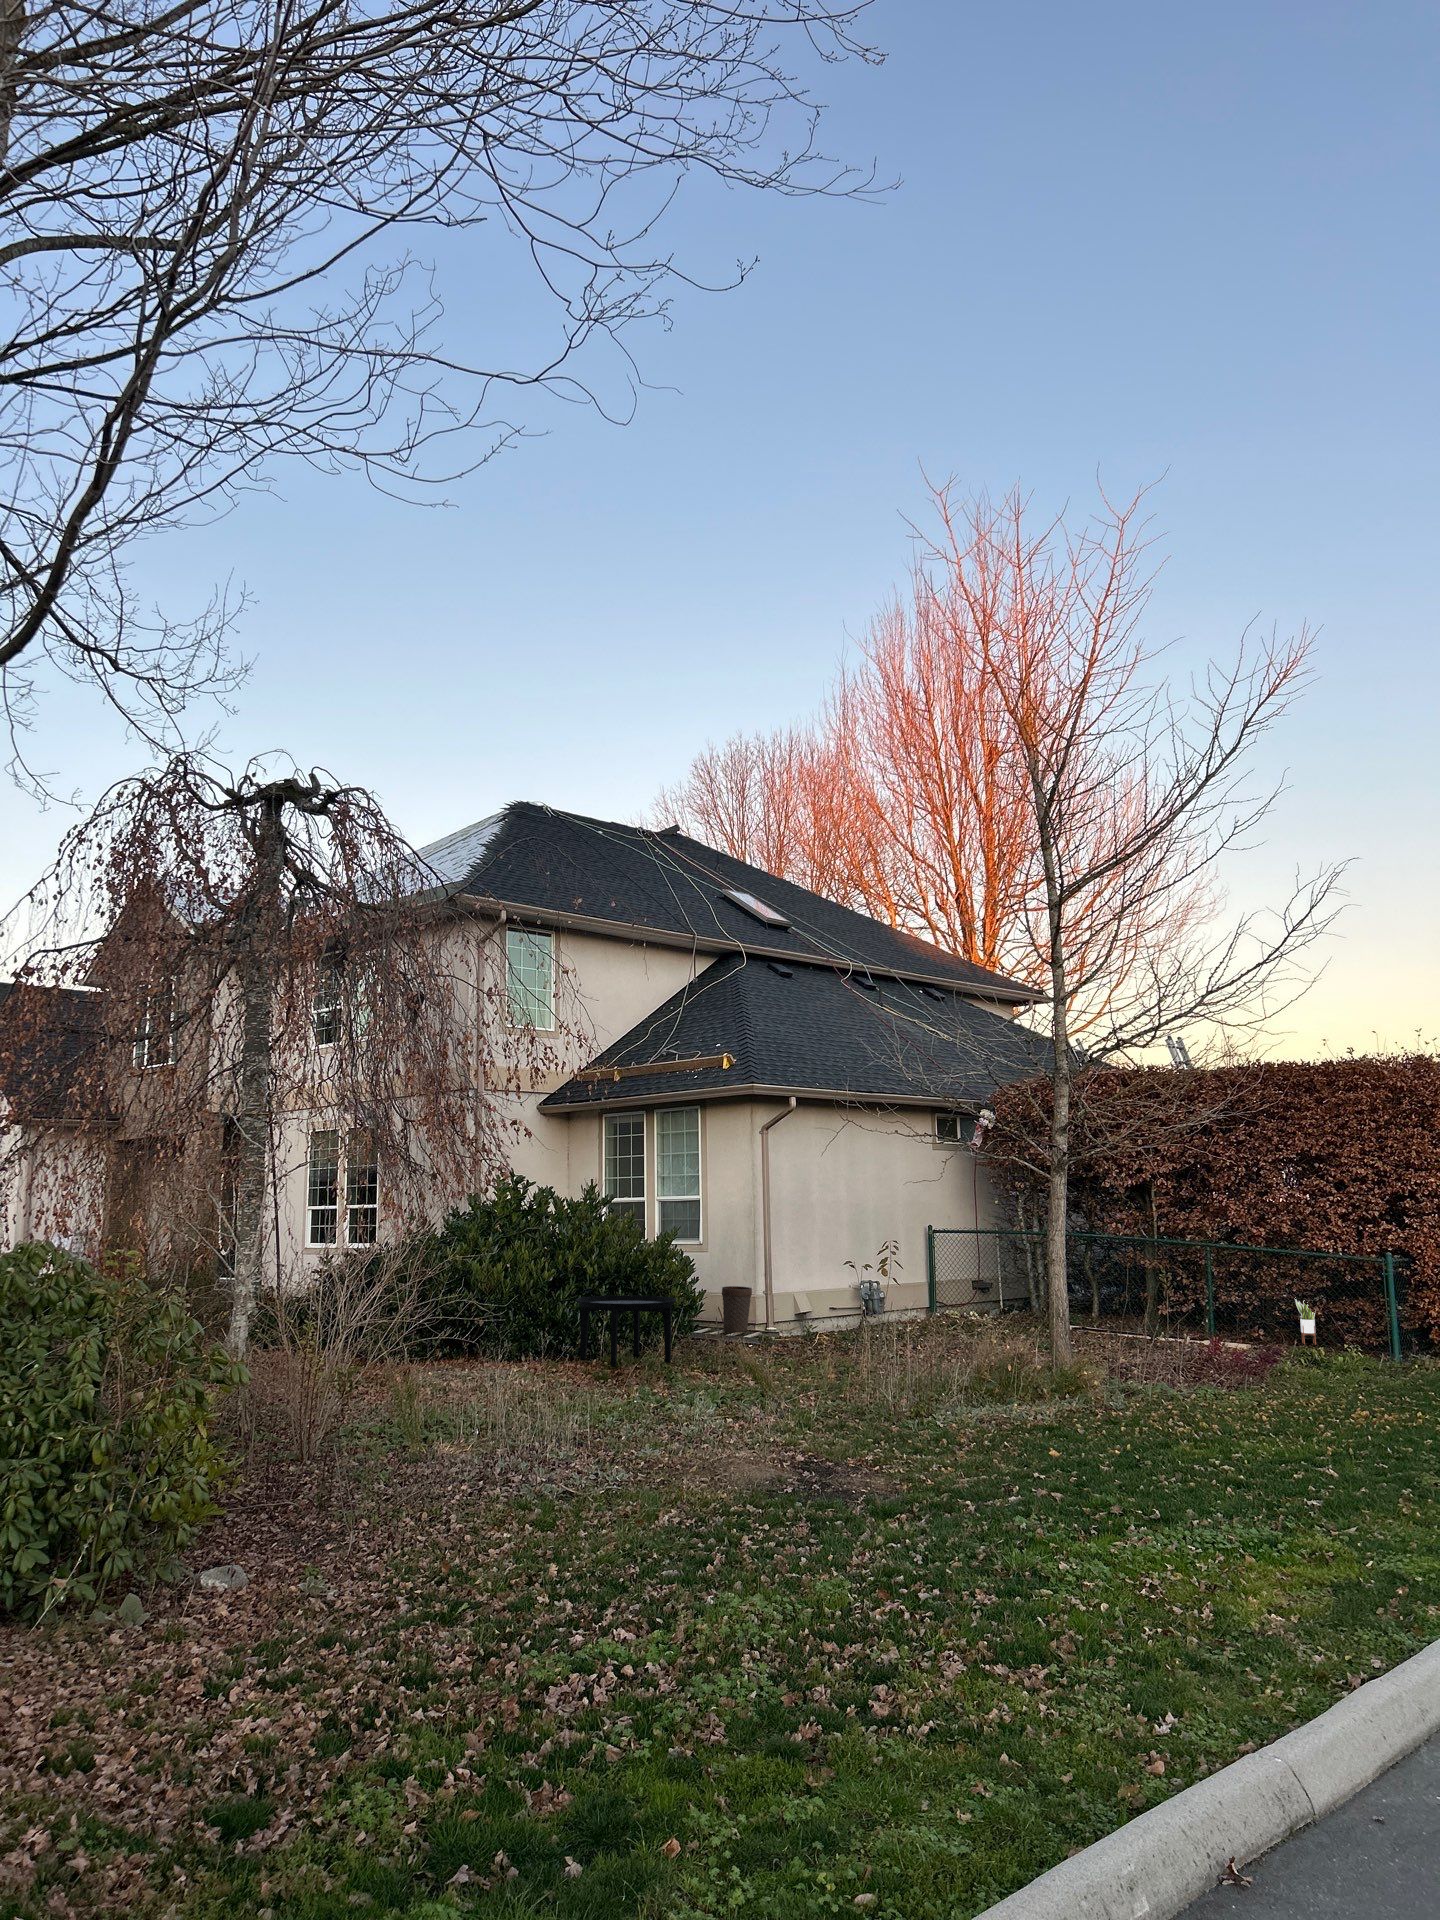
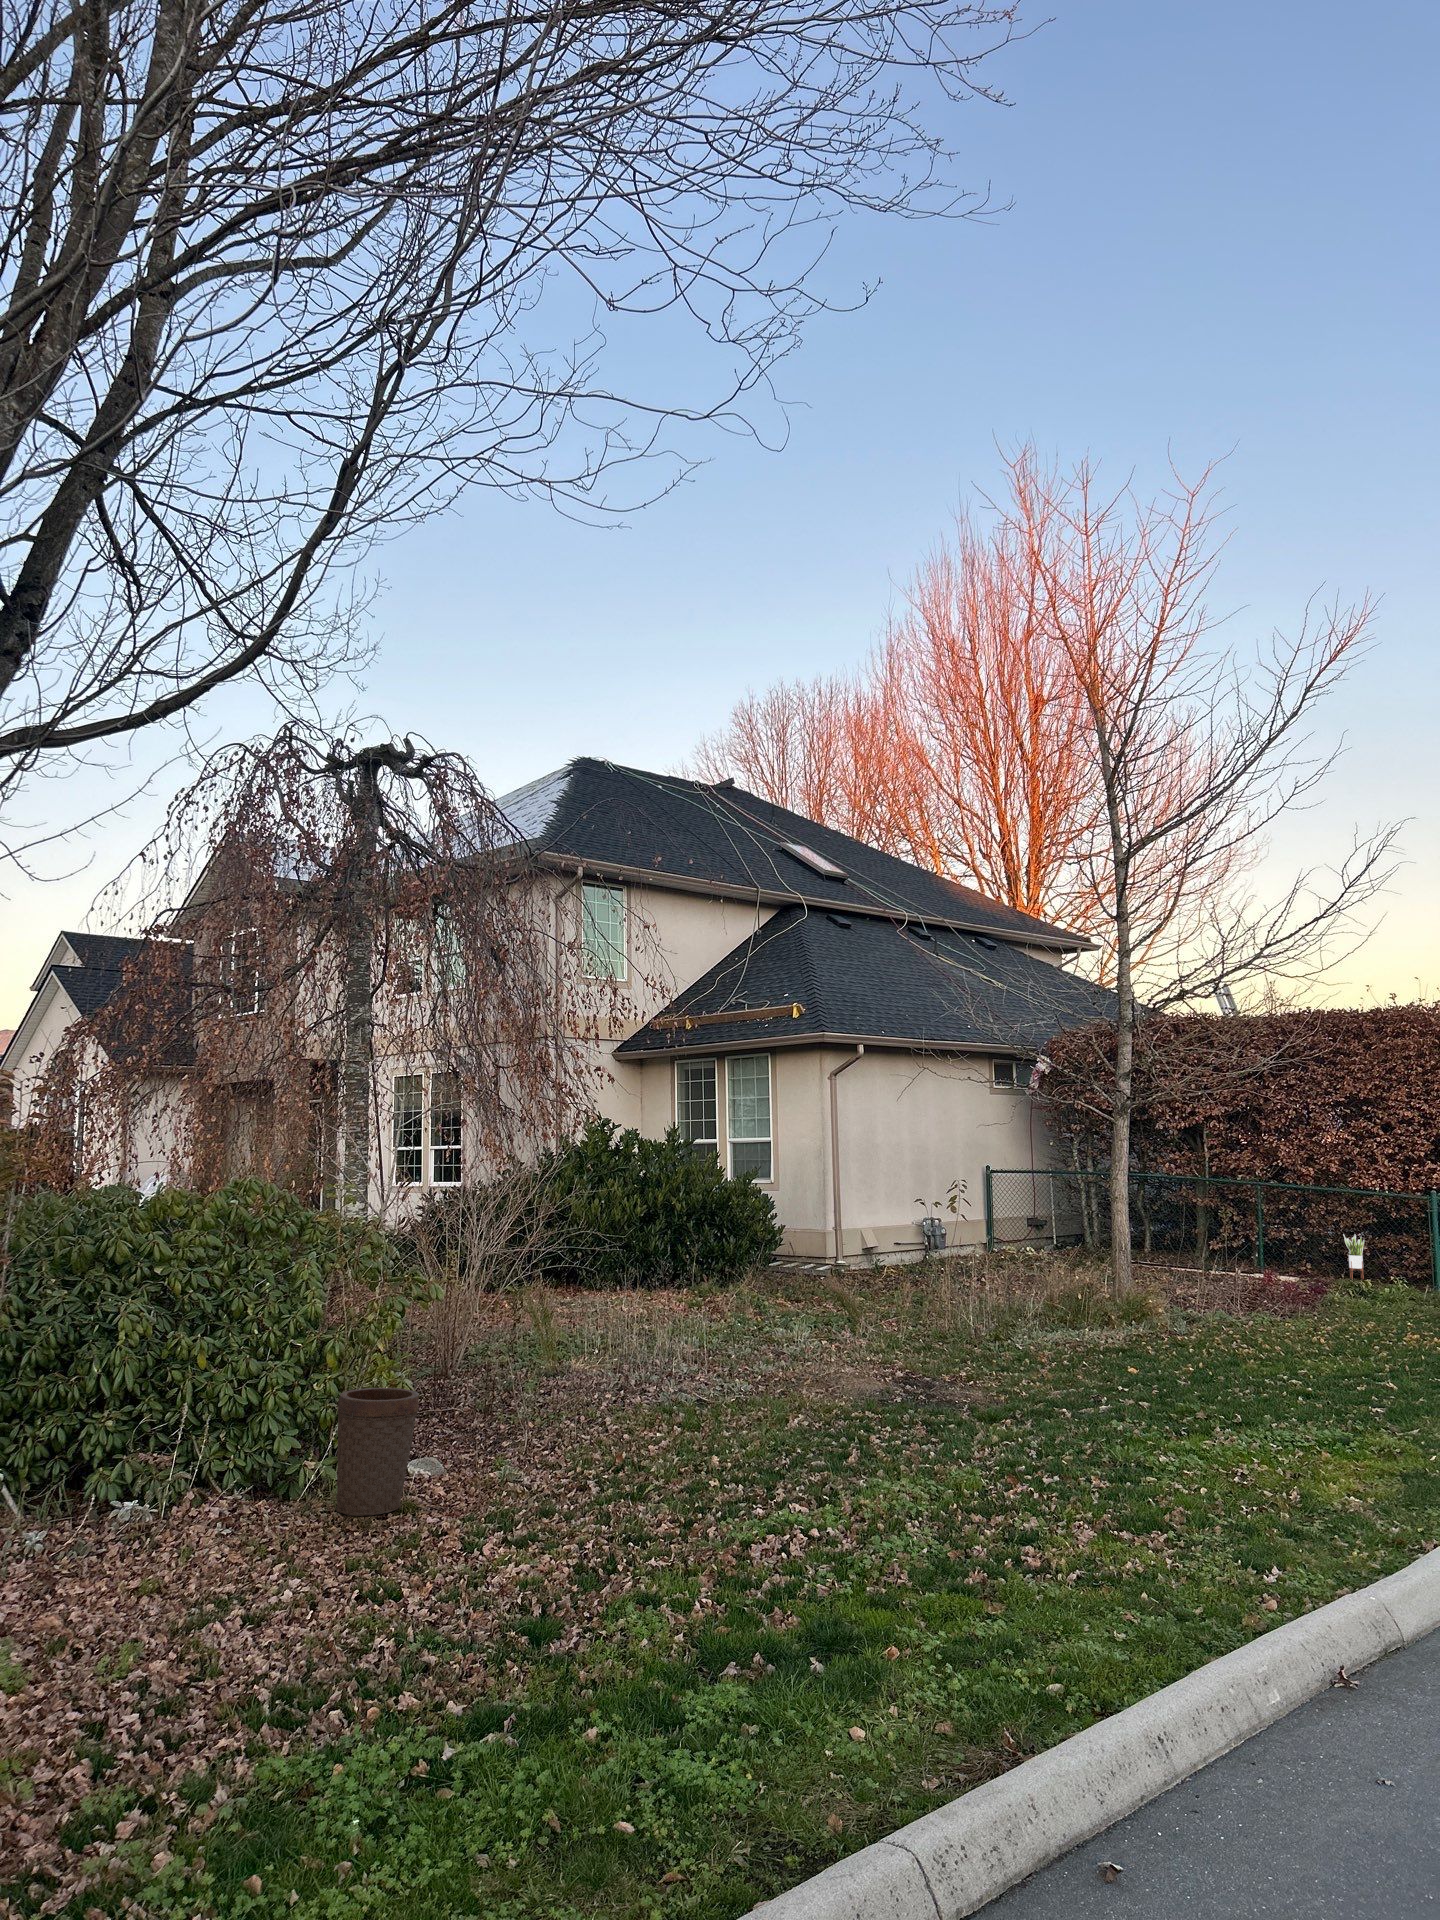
basket: present [722,1286,752,1332] -> present [336,1388,419,1516]
round table: present [575,1295,677,1366] -> none [662,1233,758,1298]

